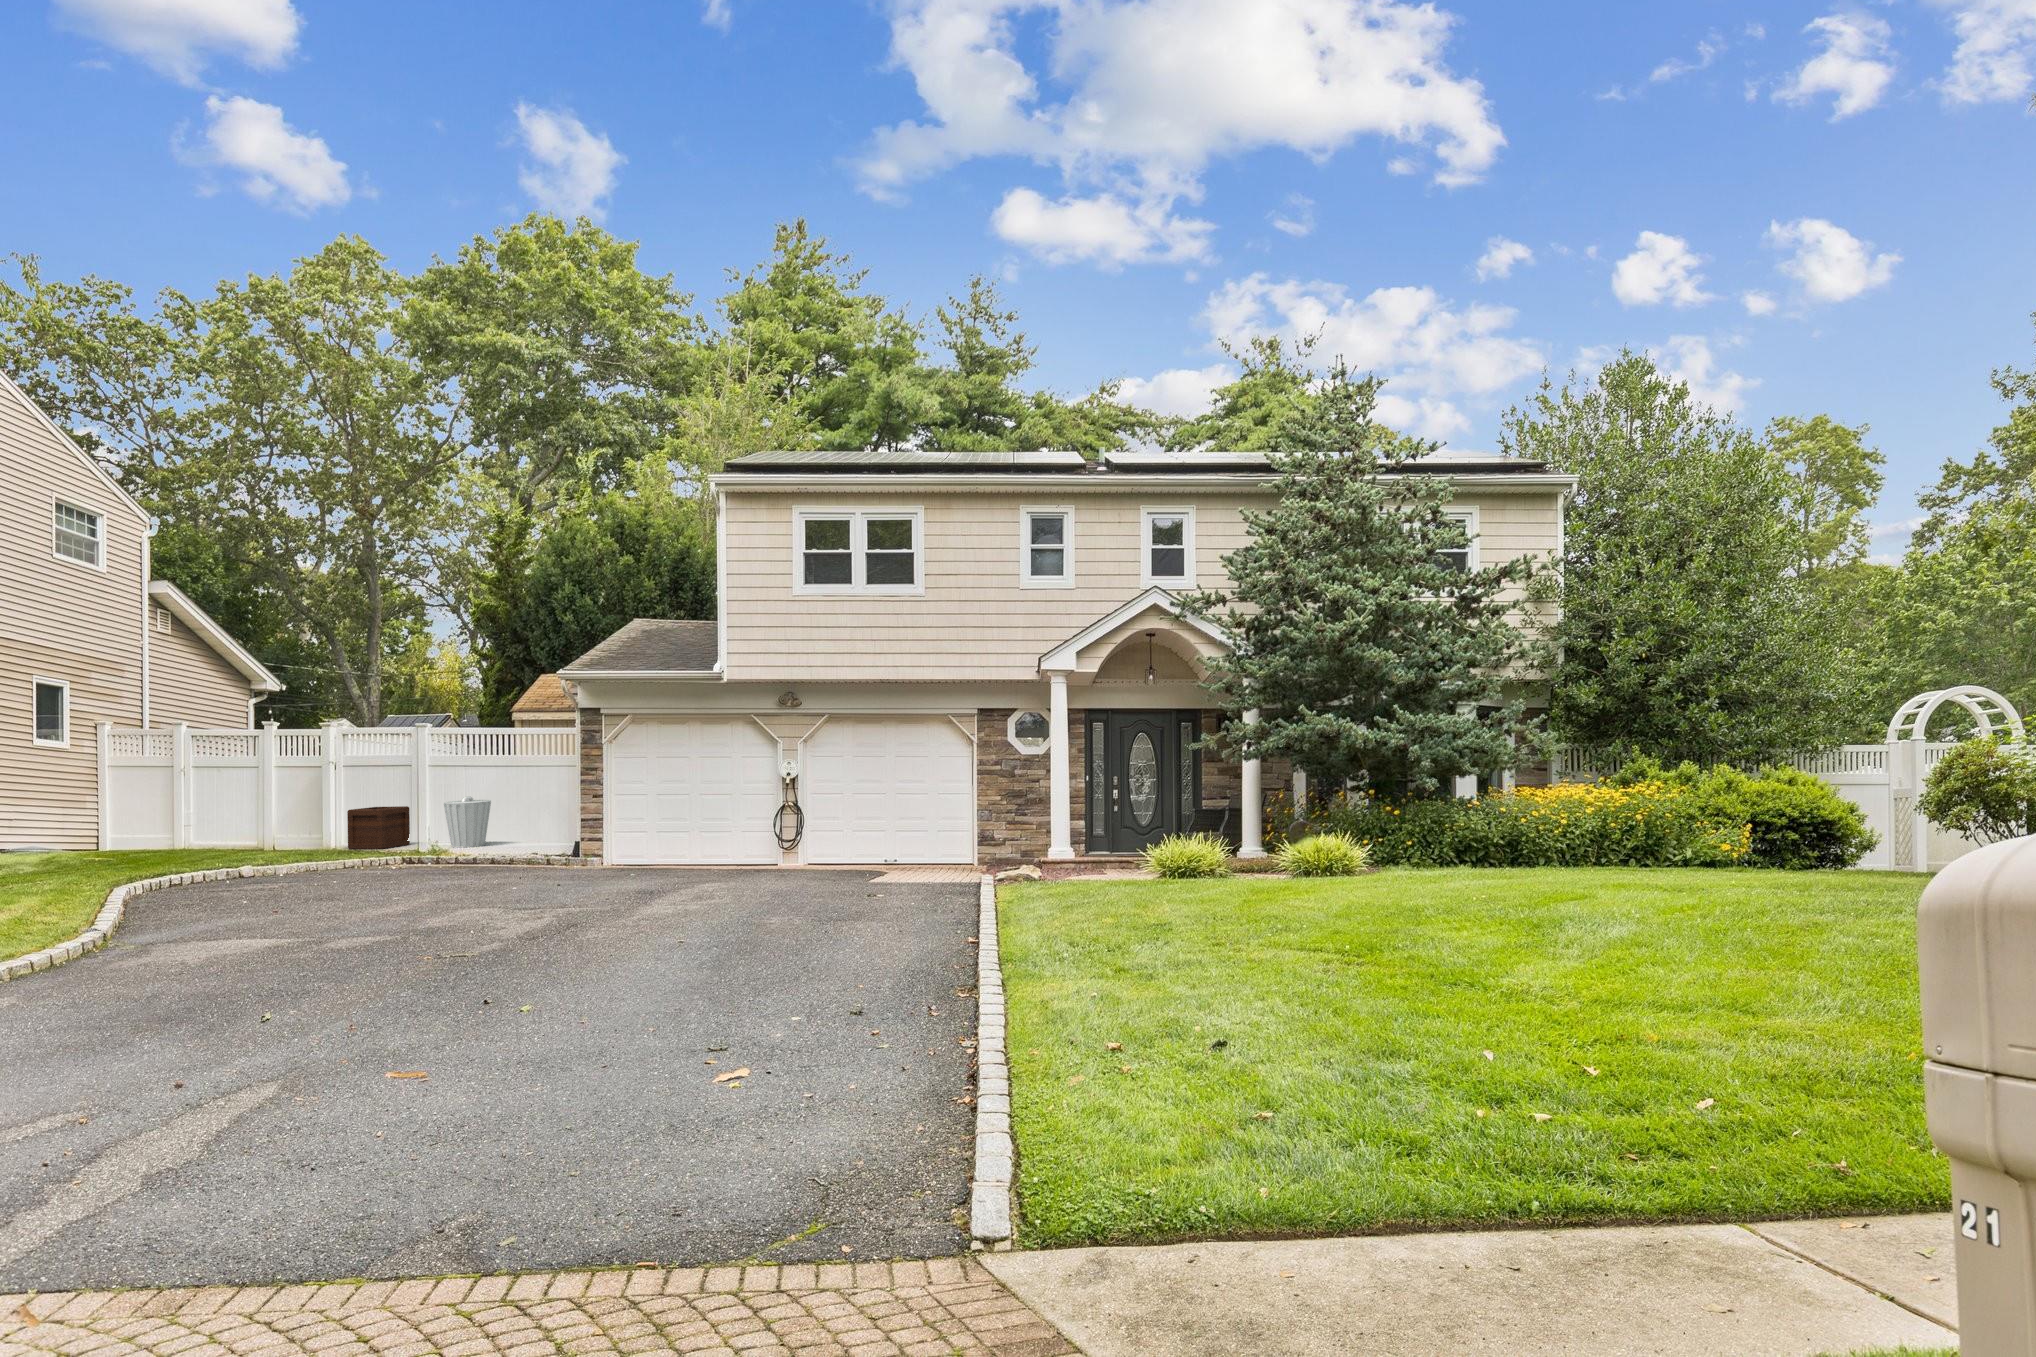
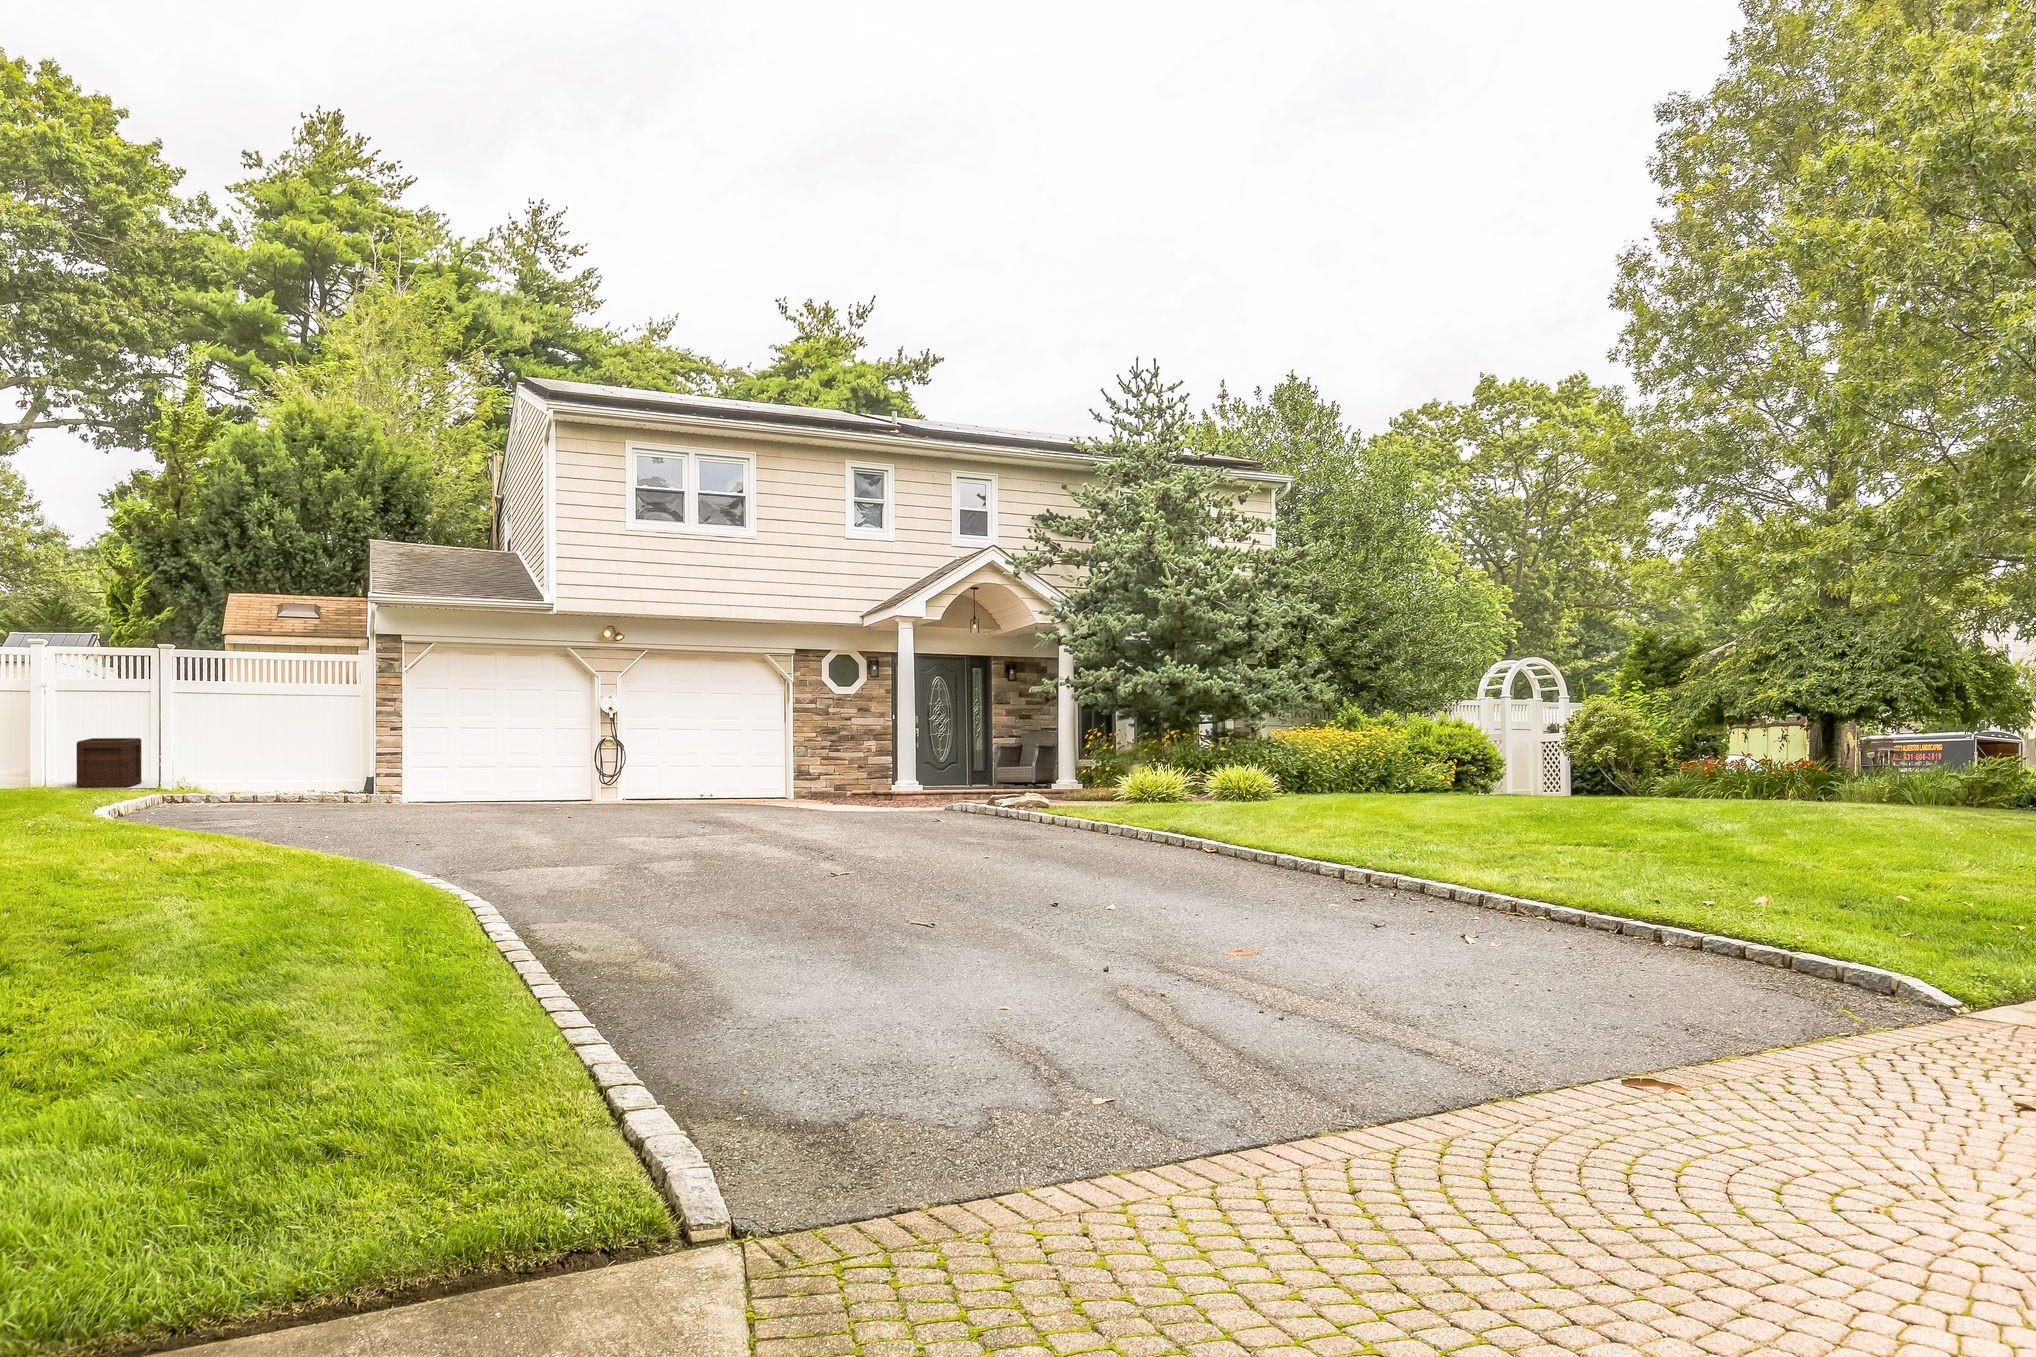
trash can: present [444,796,491,848] -> none [204,727,259,785]

